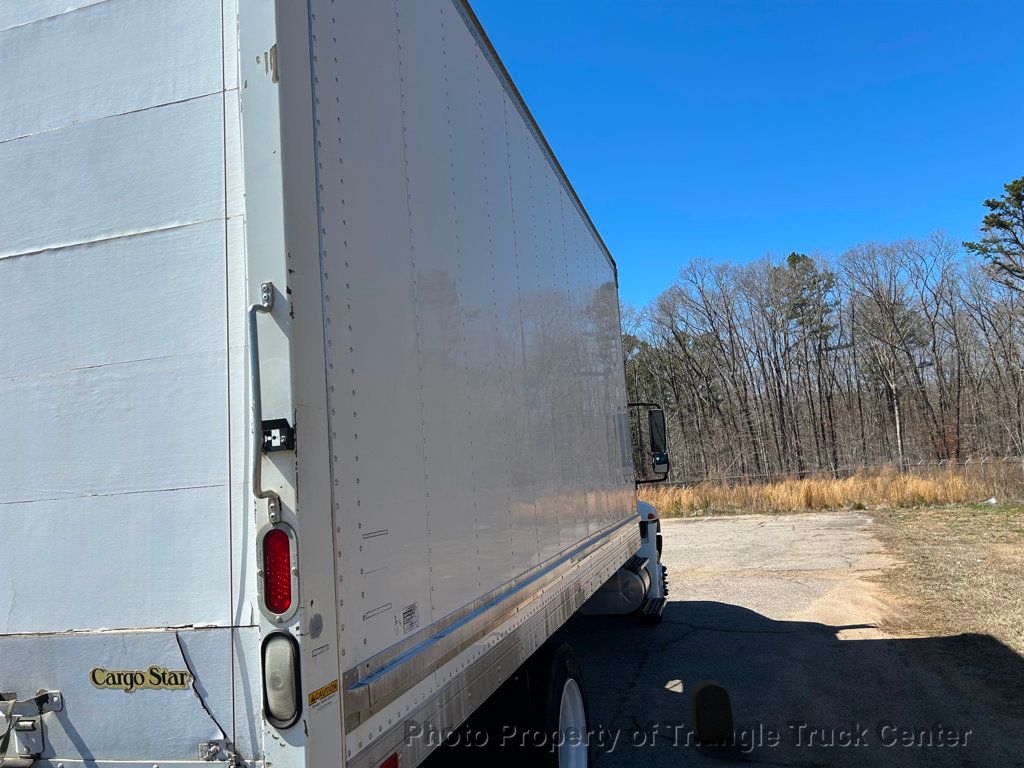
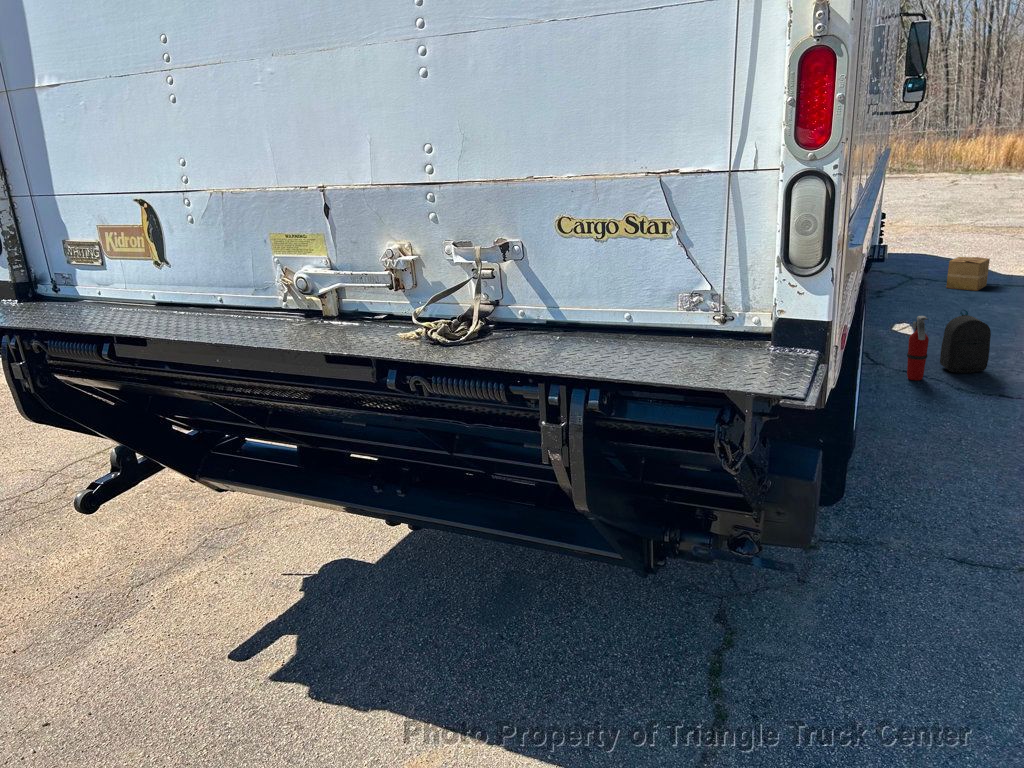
cardboard box: none [724,608,763,641] -> present [946,257,990,291]
fire extinguisher: none [654,684,673,753] -> present [907,316,929,380]

